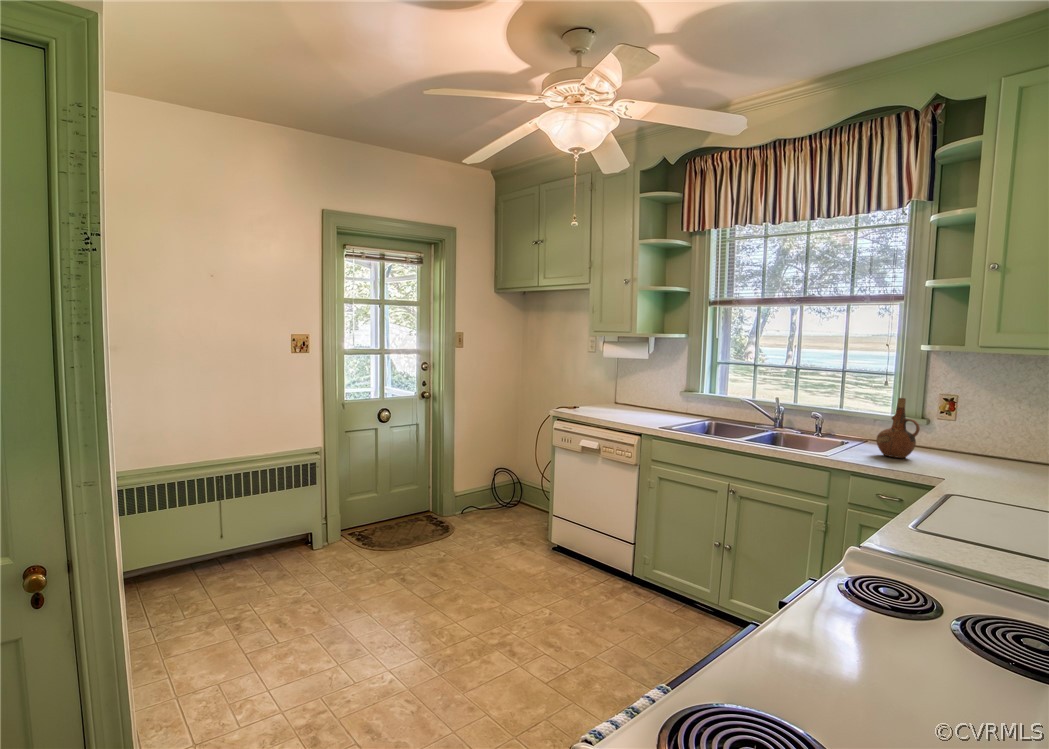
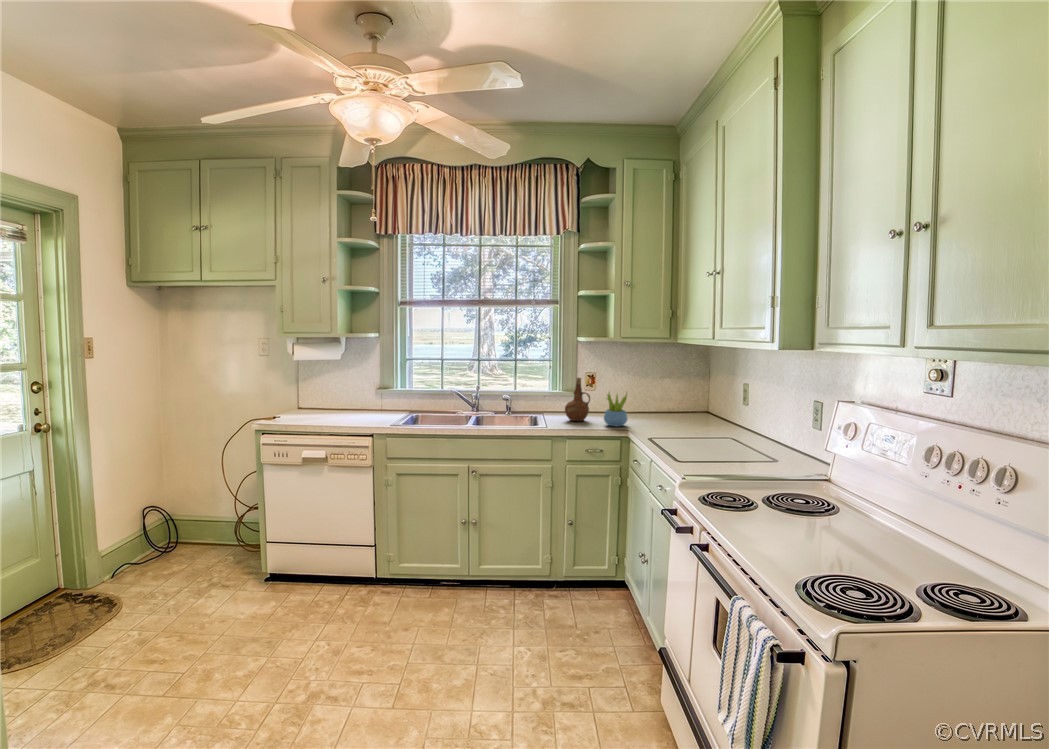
succulent plant: none [924,417,966,472] -> present [604,392,627,426]

